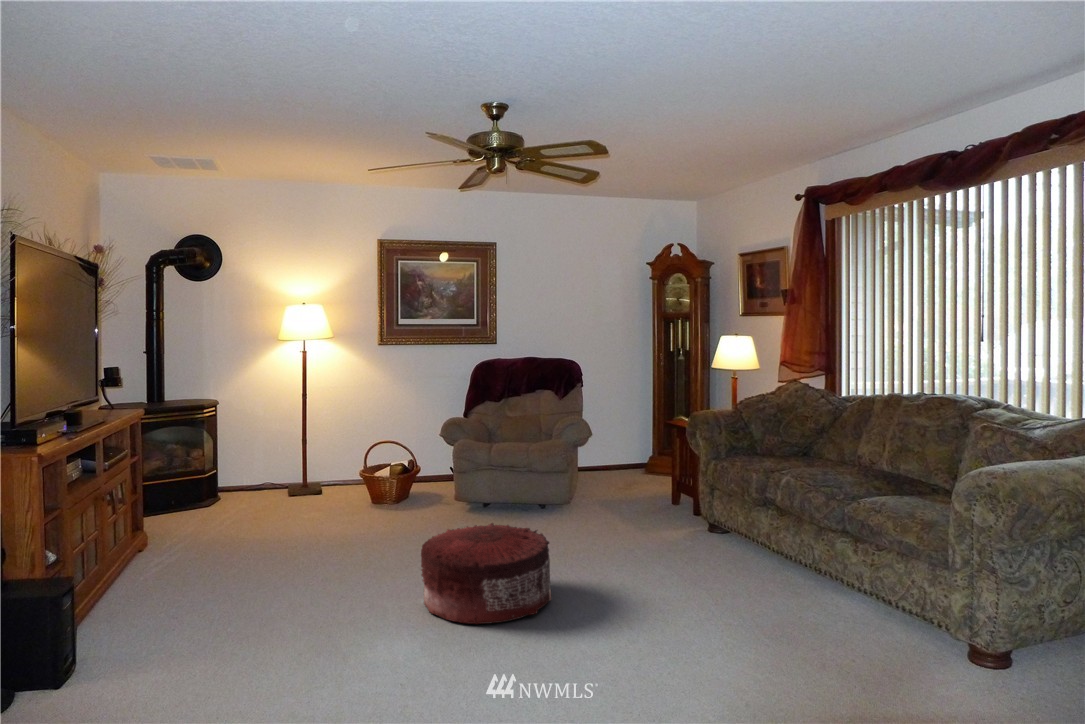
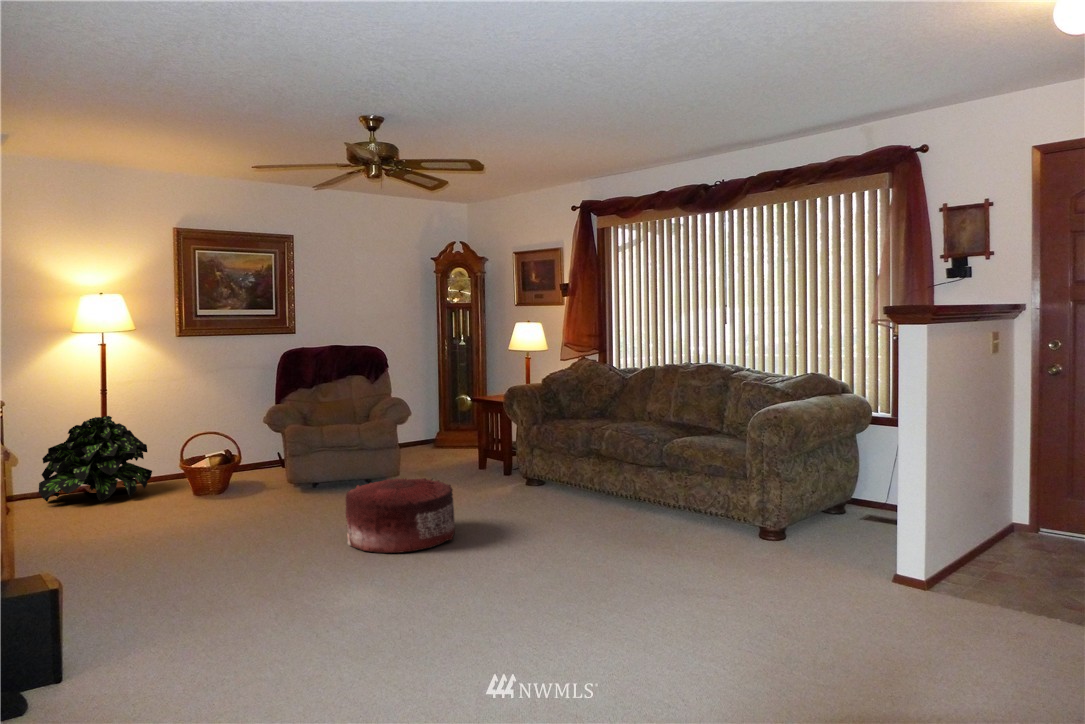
potted plant: none [241,420,342,504] -> present [39,416,152,502]

